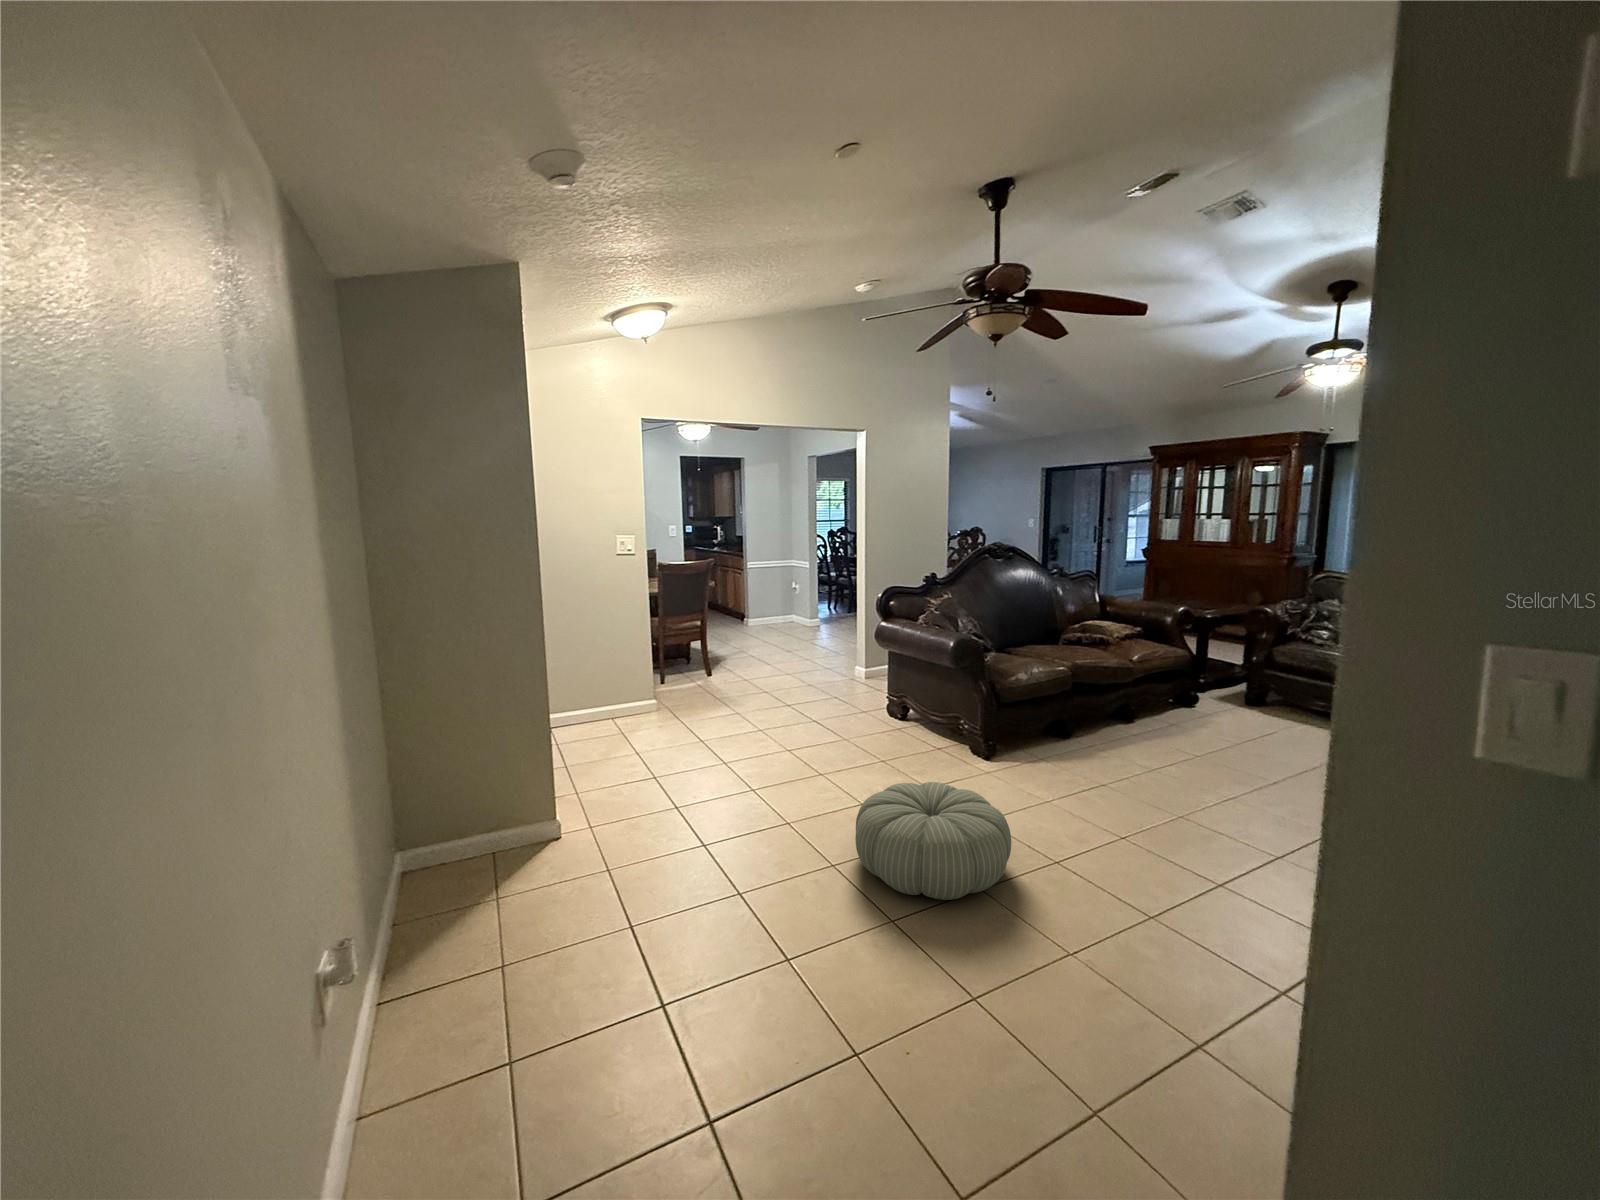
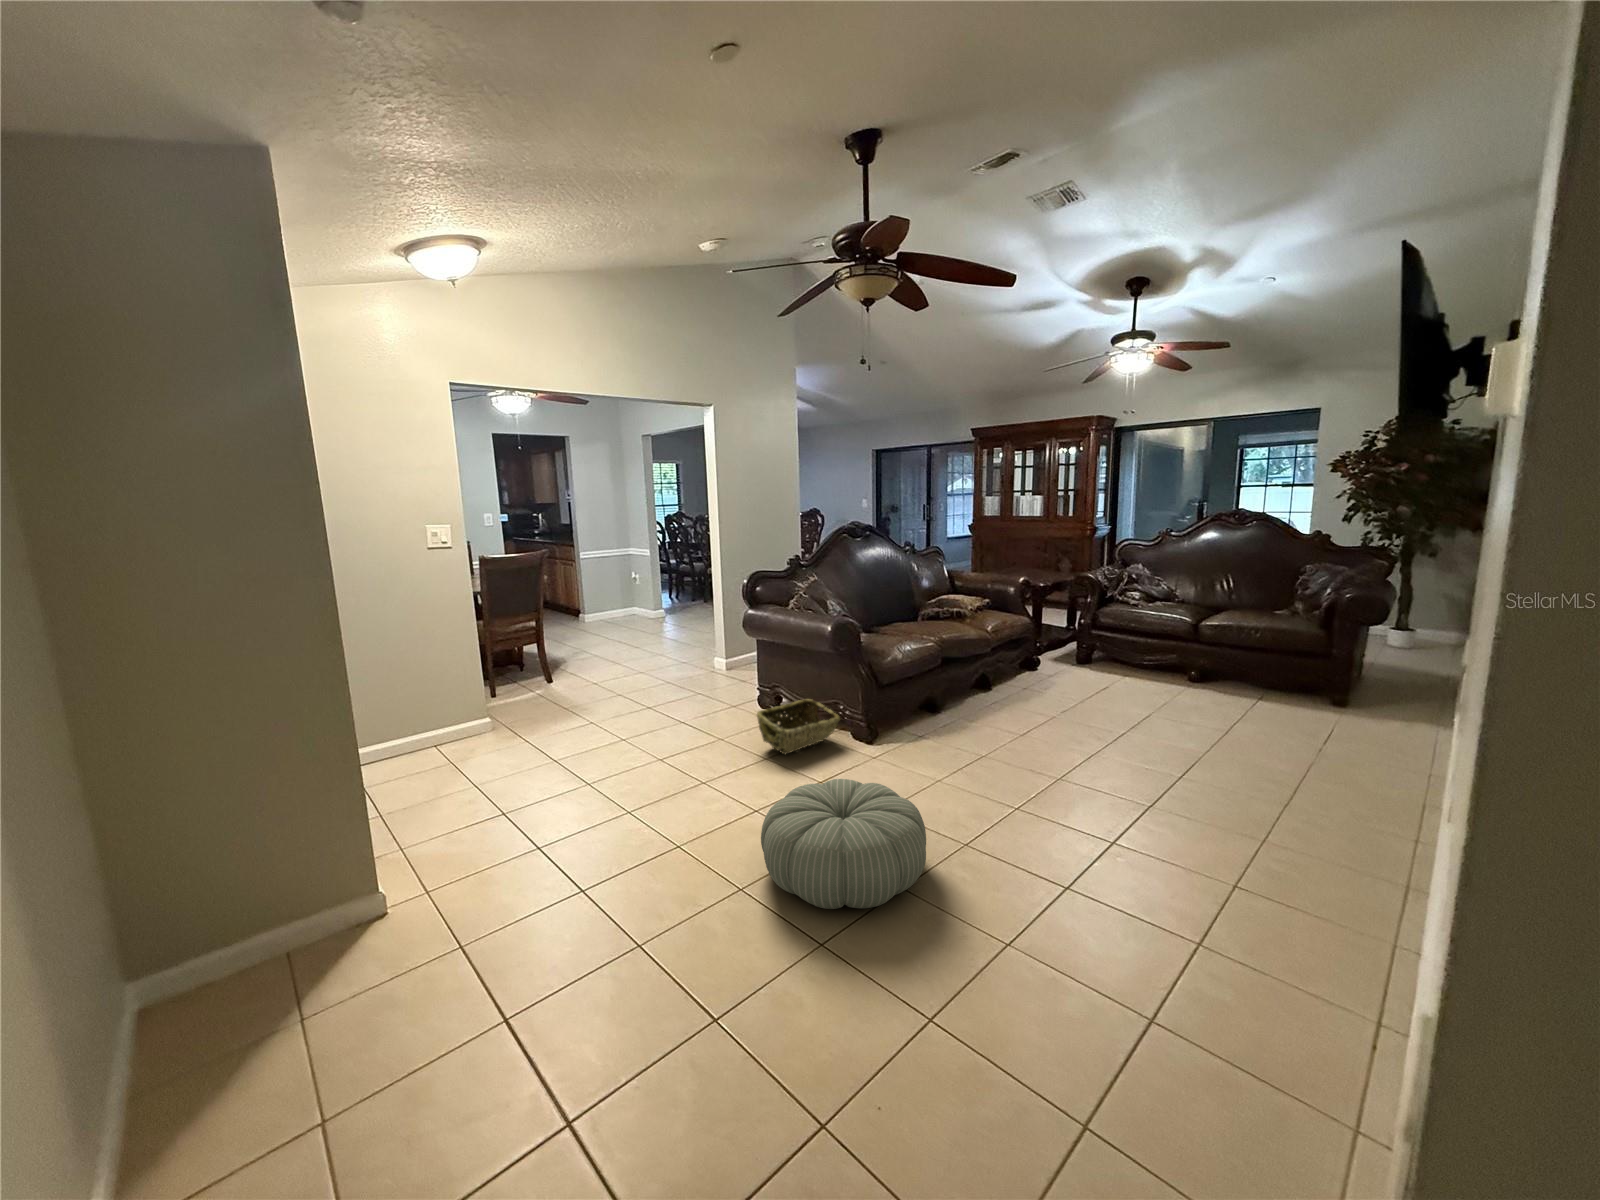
woven basket: none [877,710,959,759] -> present [757,699,840,754]

